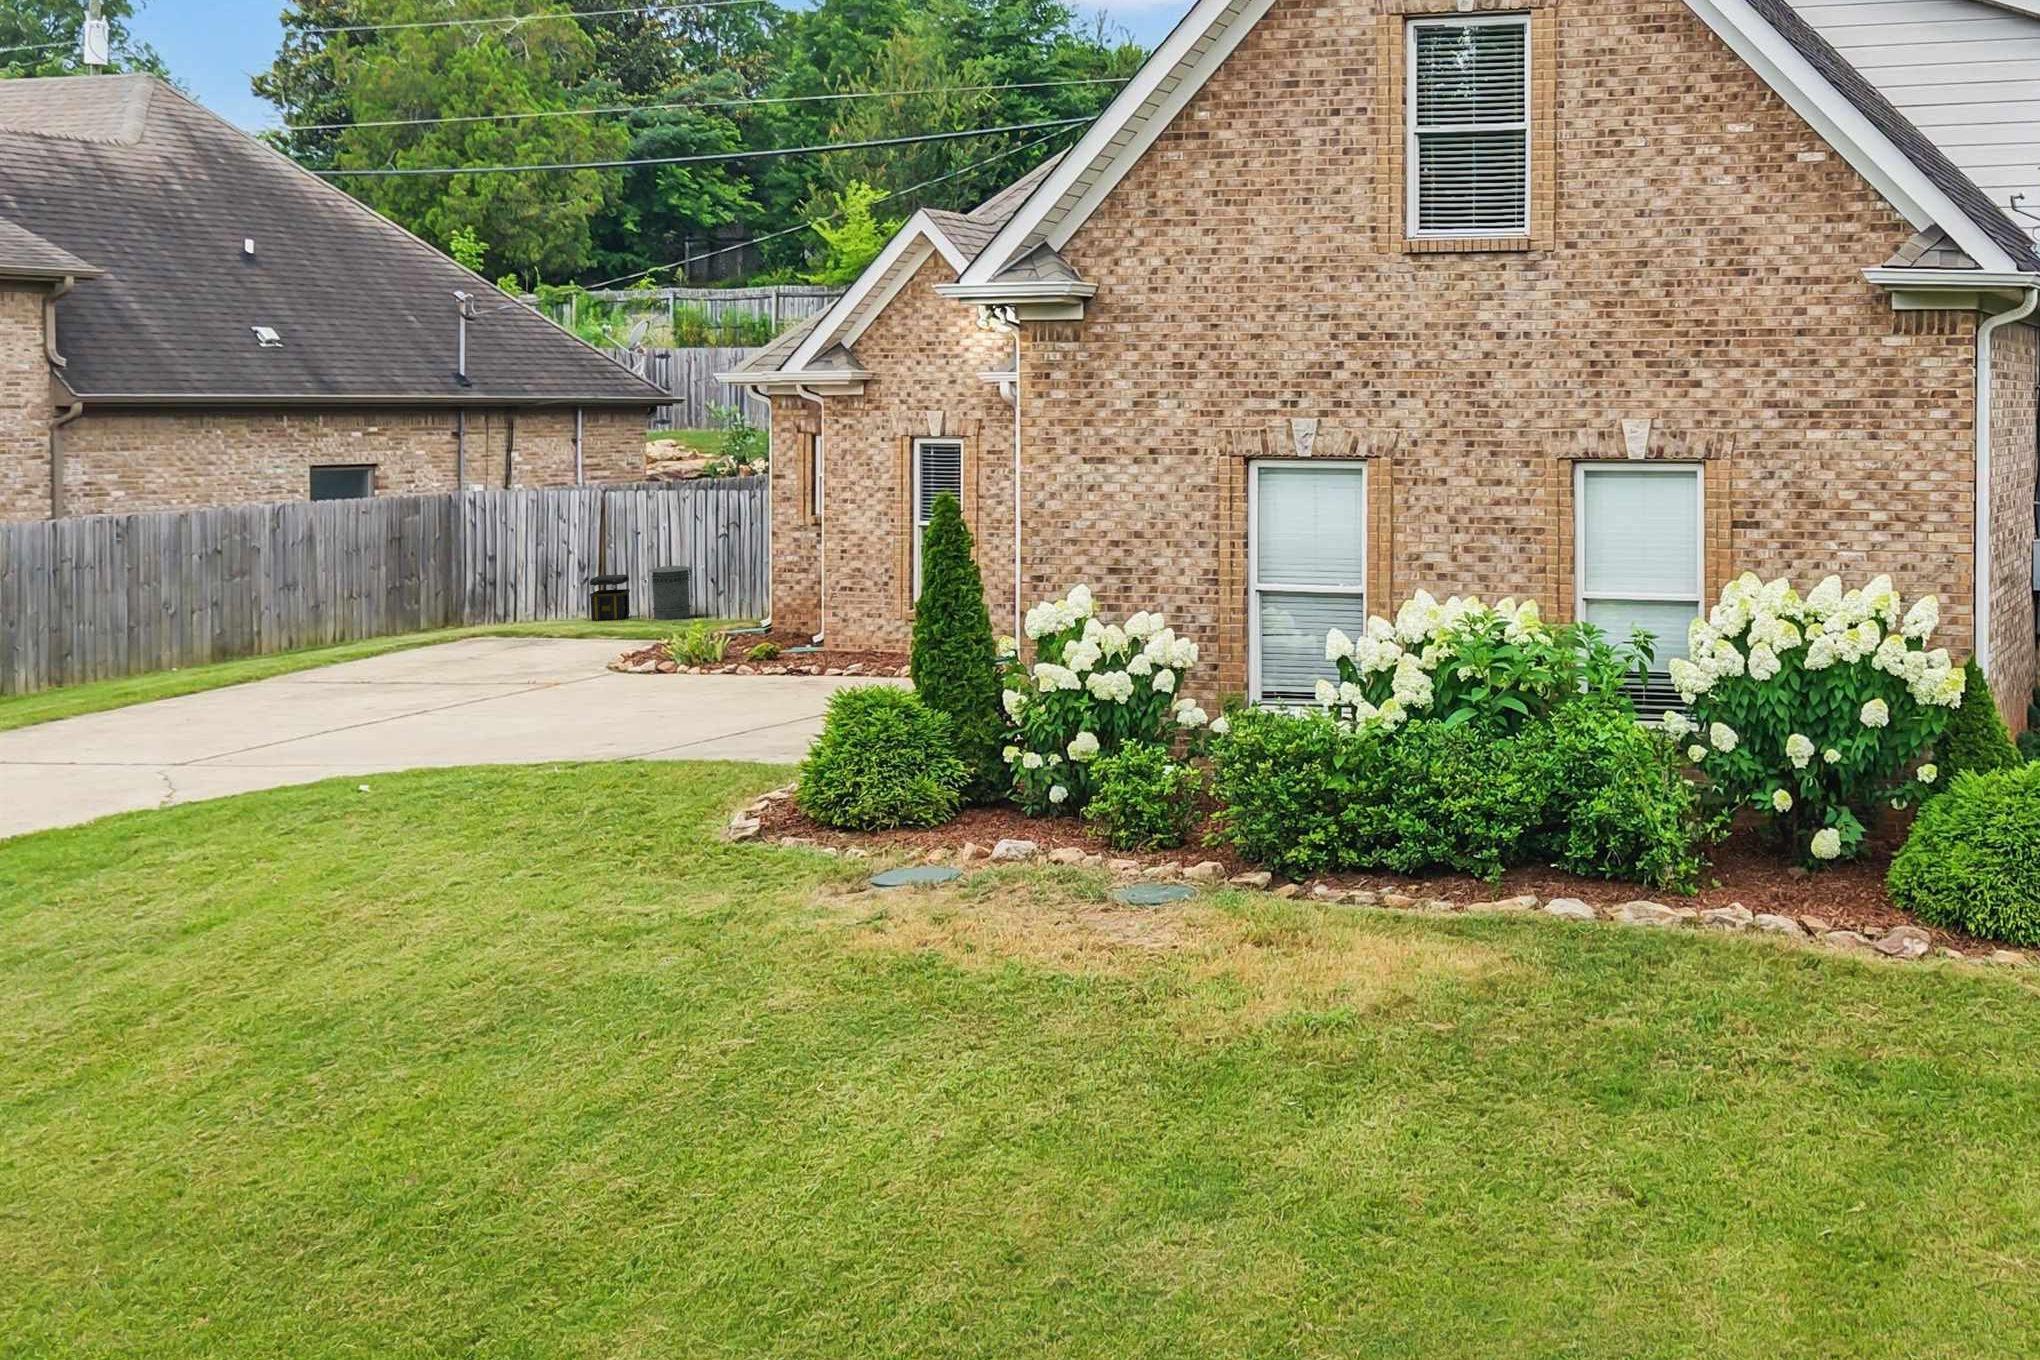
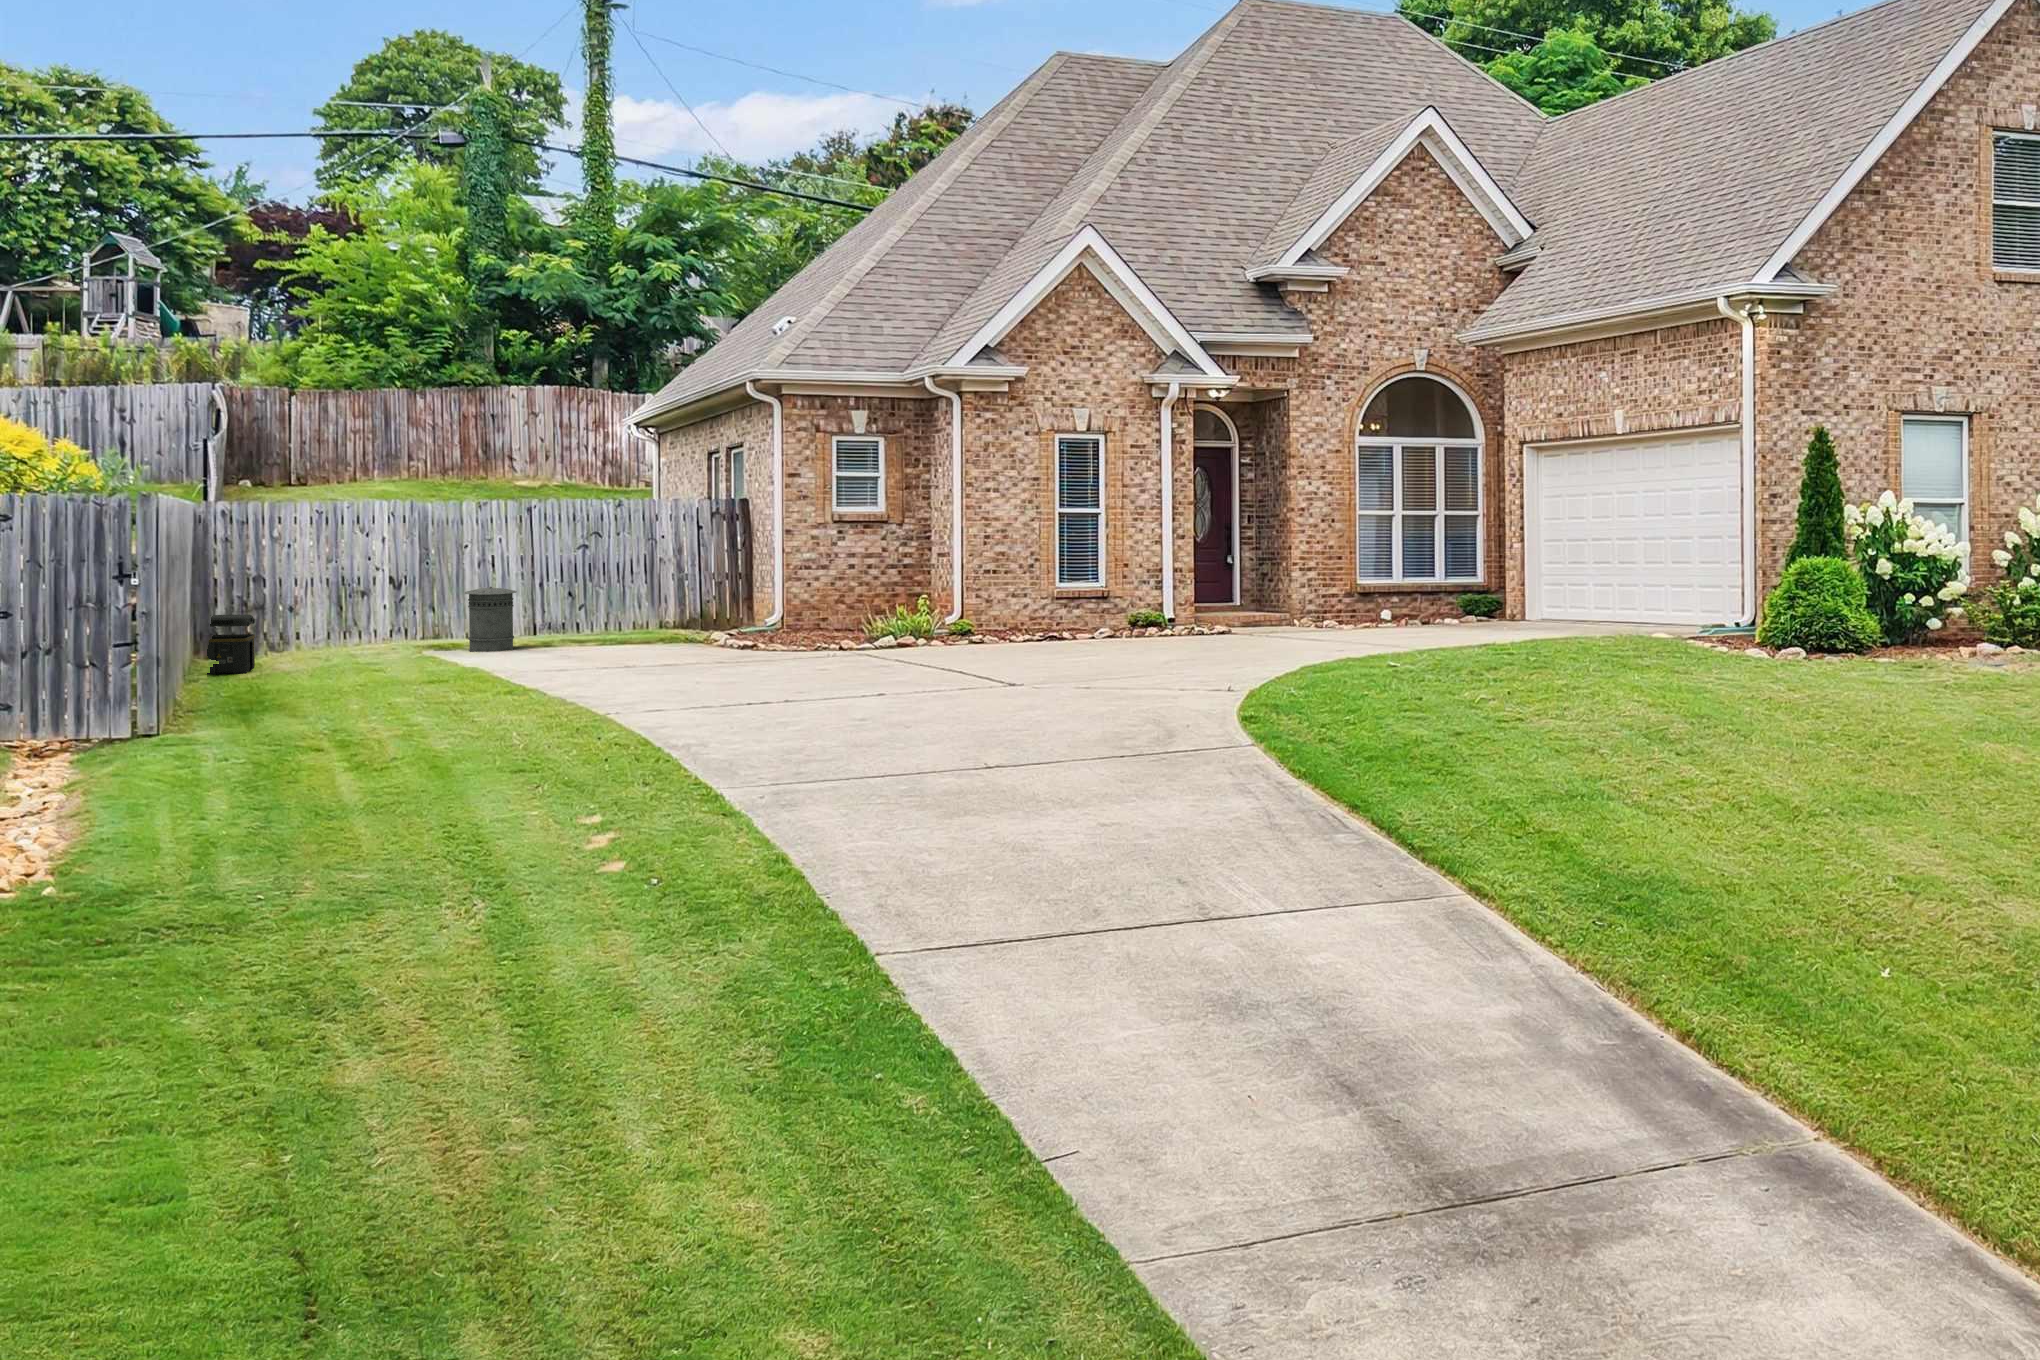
toolbox: present [590,575,630,621] -> present [207,615,255,675]

